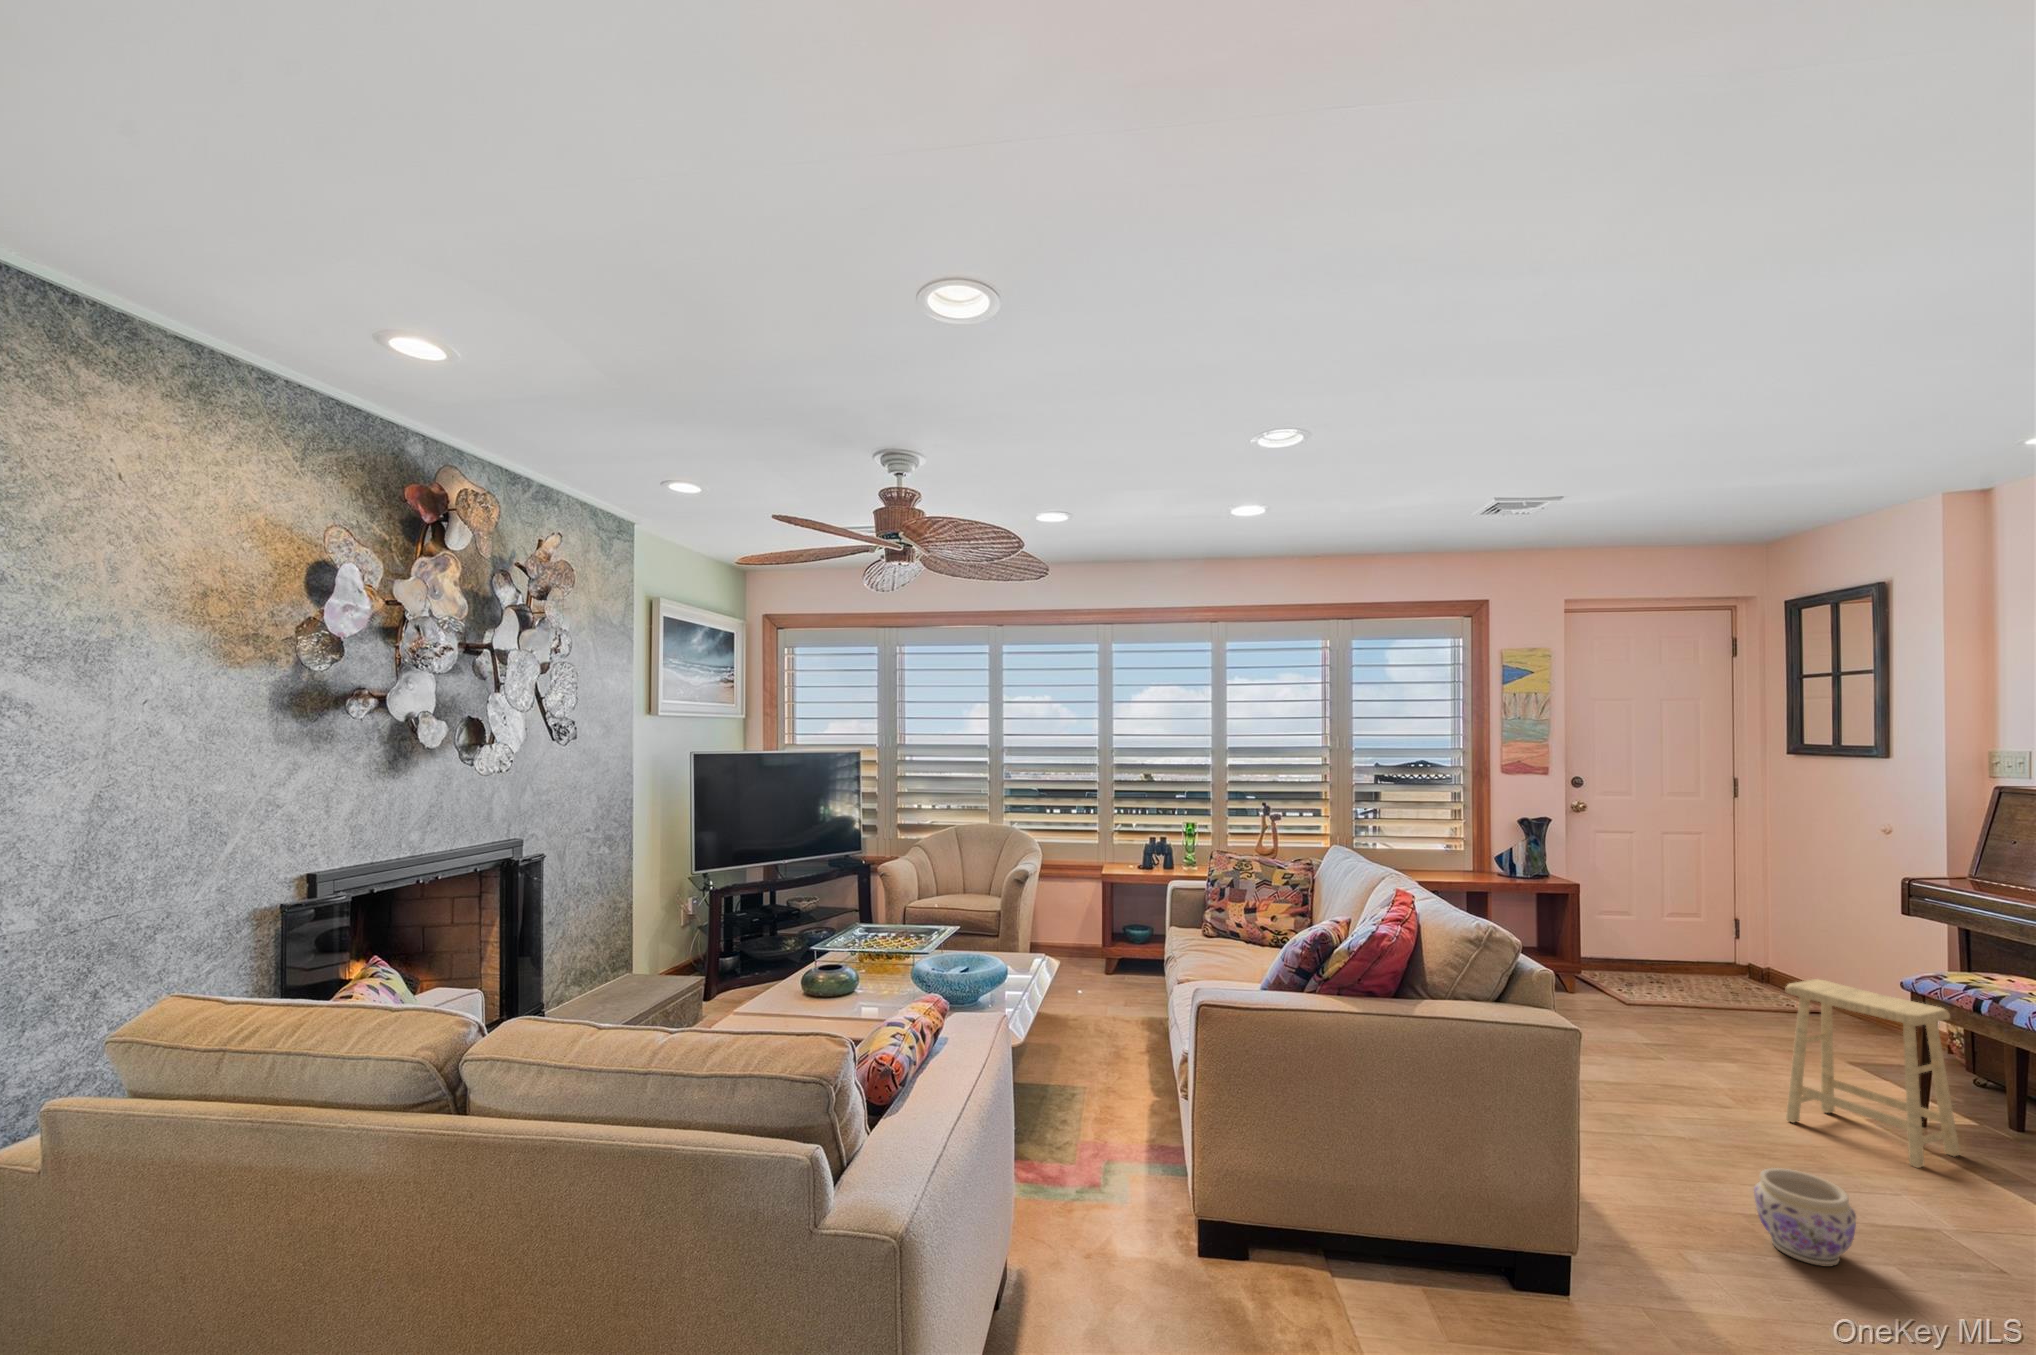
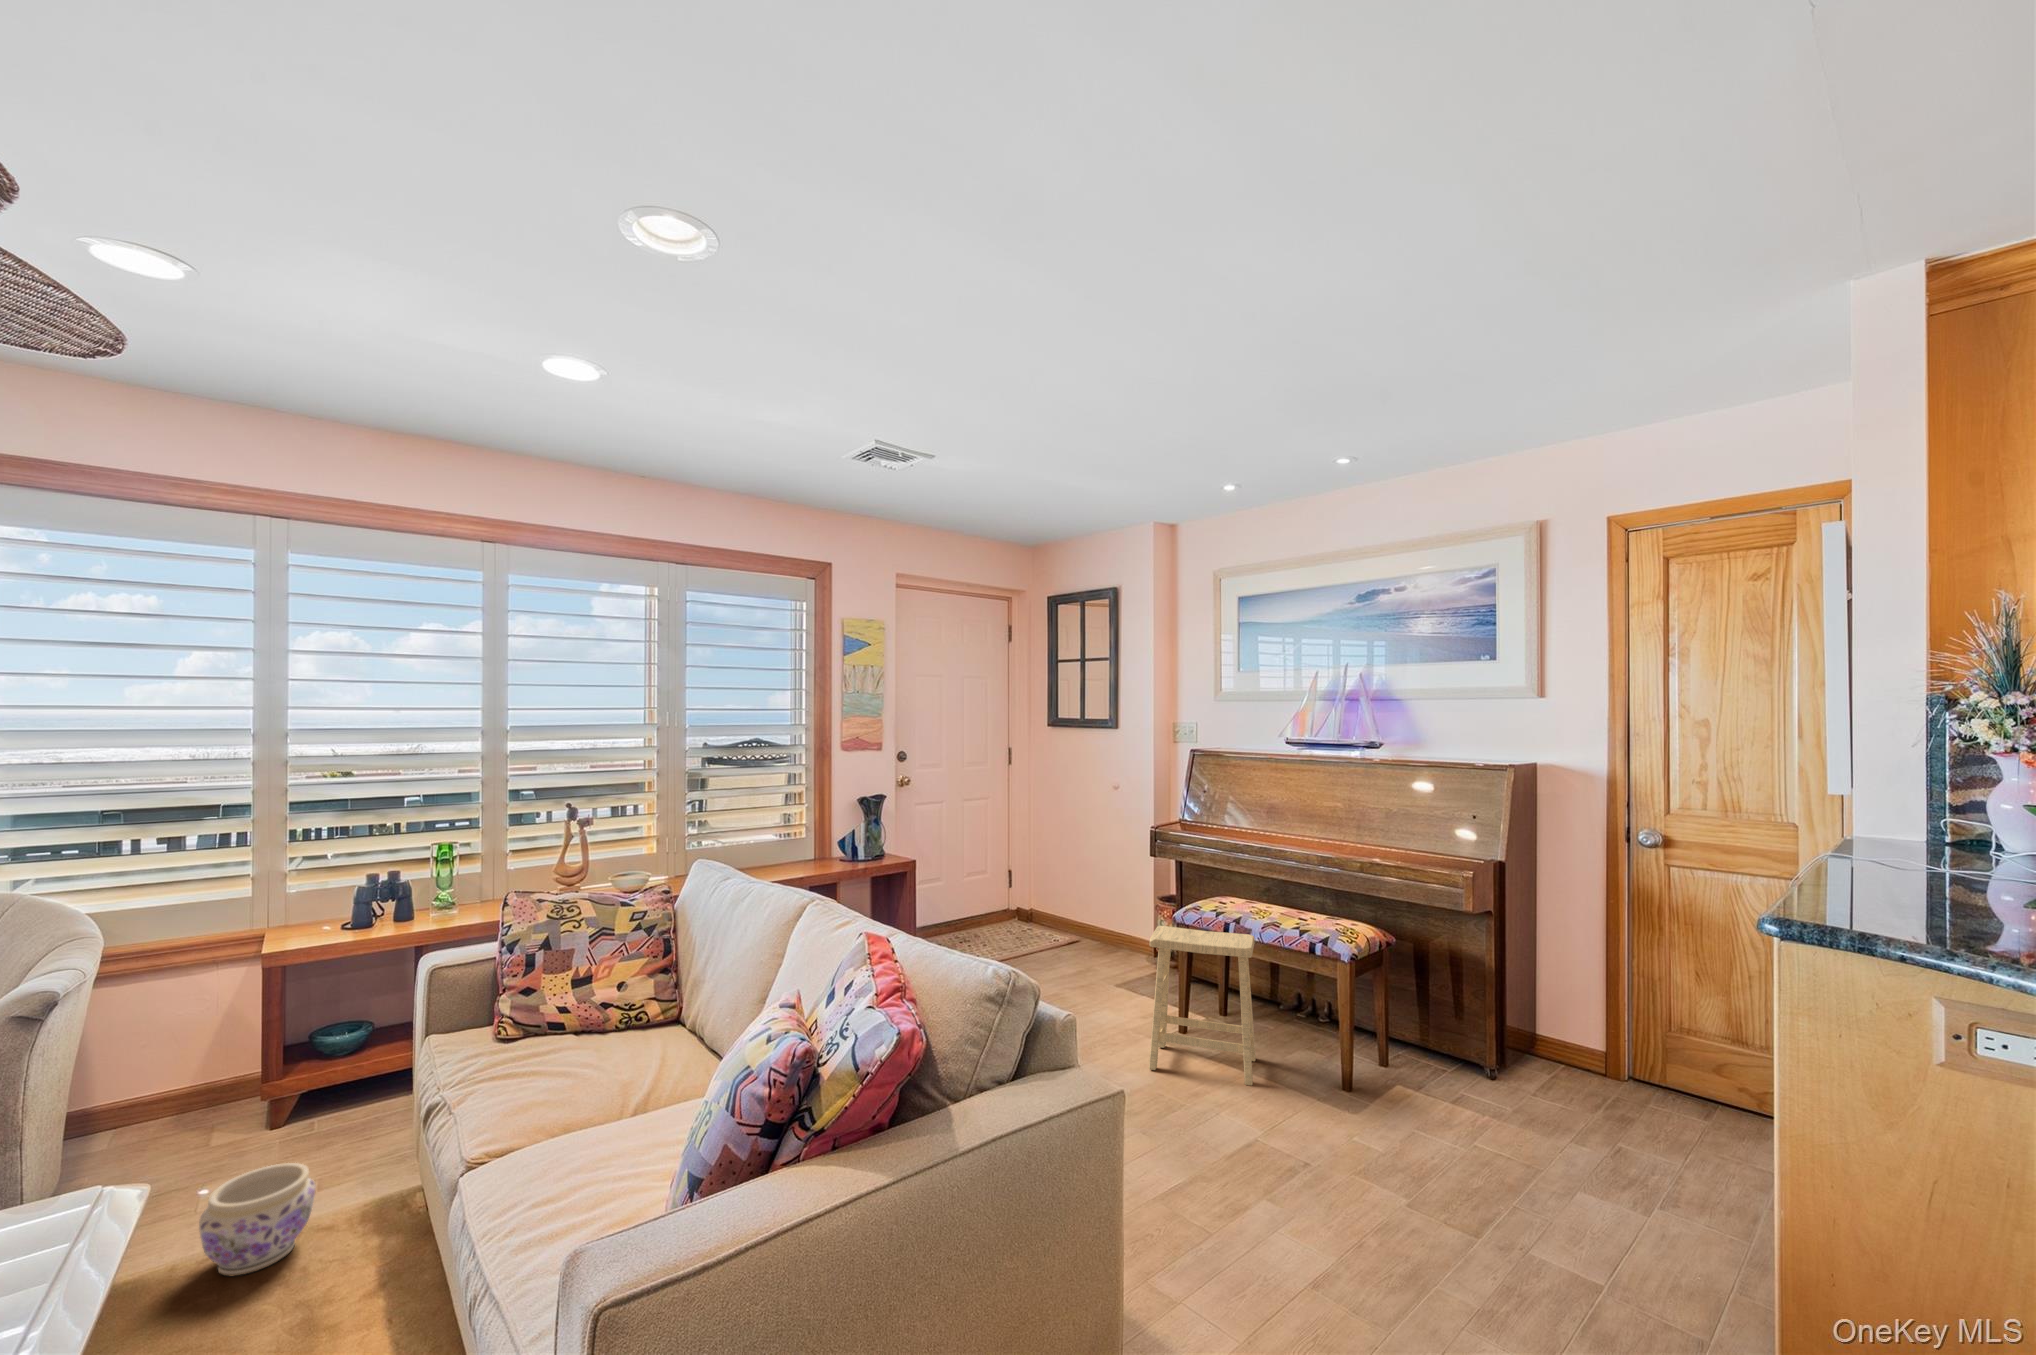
planter: present [1754,1168,1856,1267] -> present [199,1163,316,1277]

